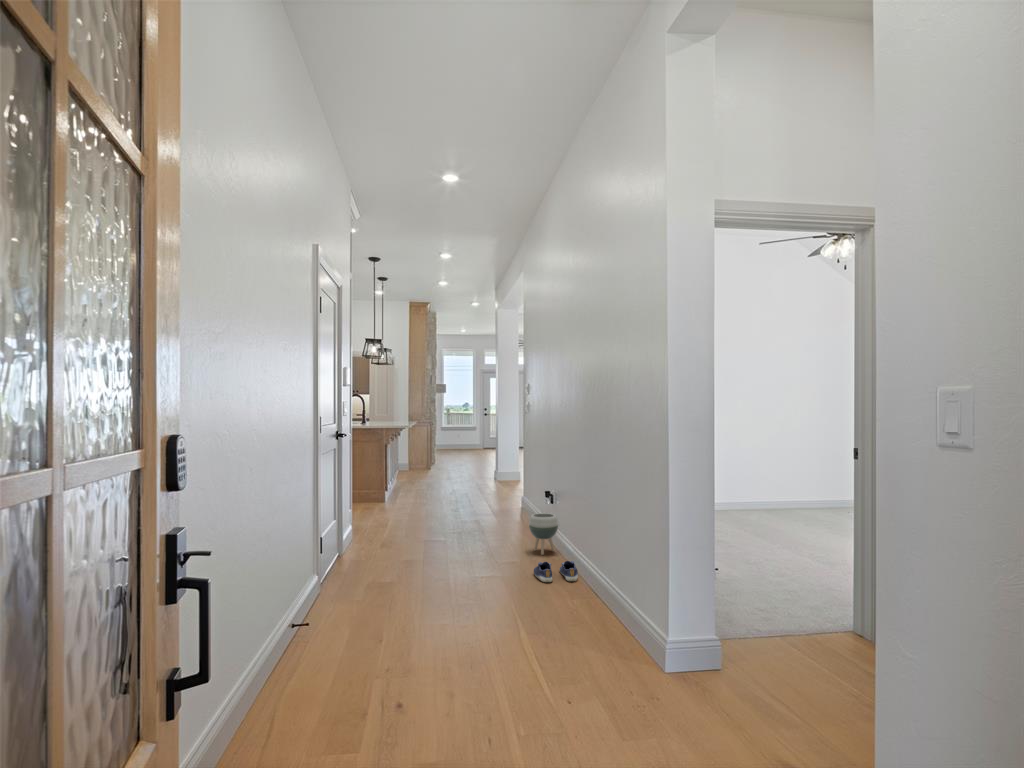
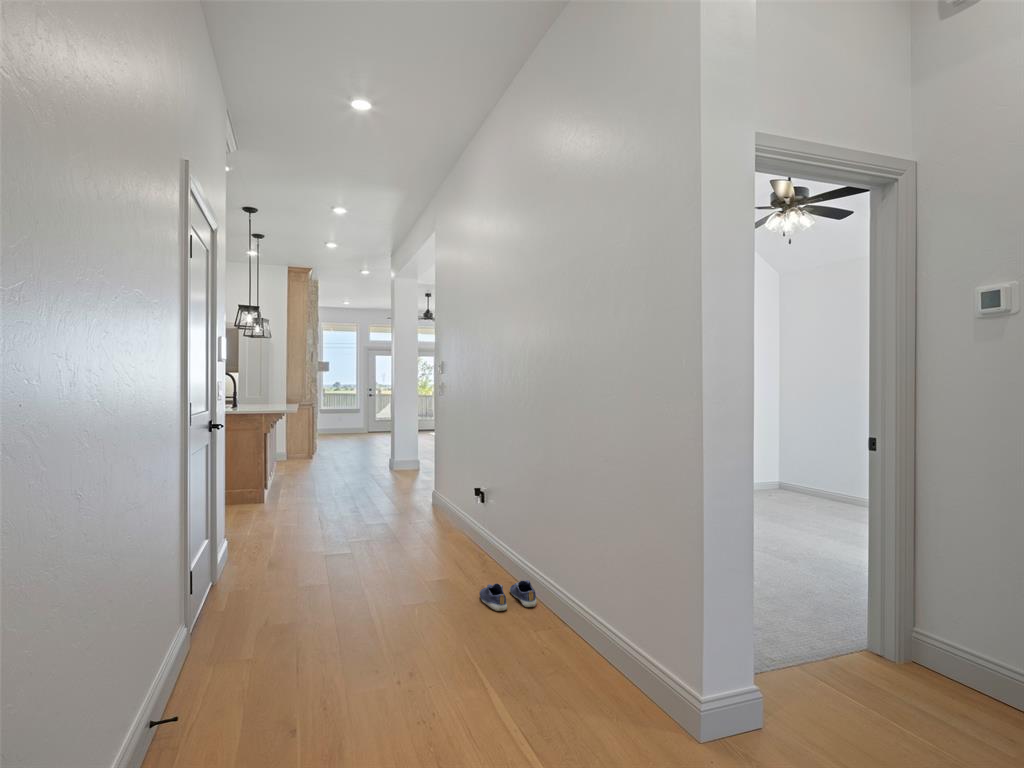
planter: present [529,513,558,555] -> none [462,517,497,569]

